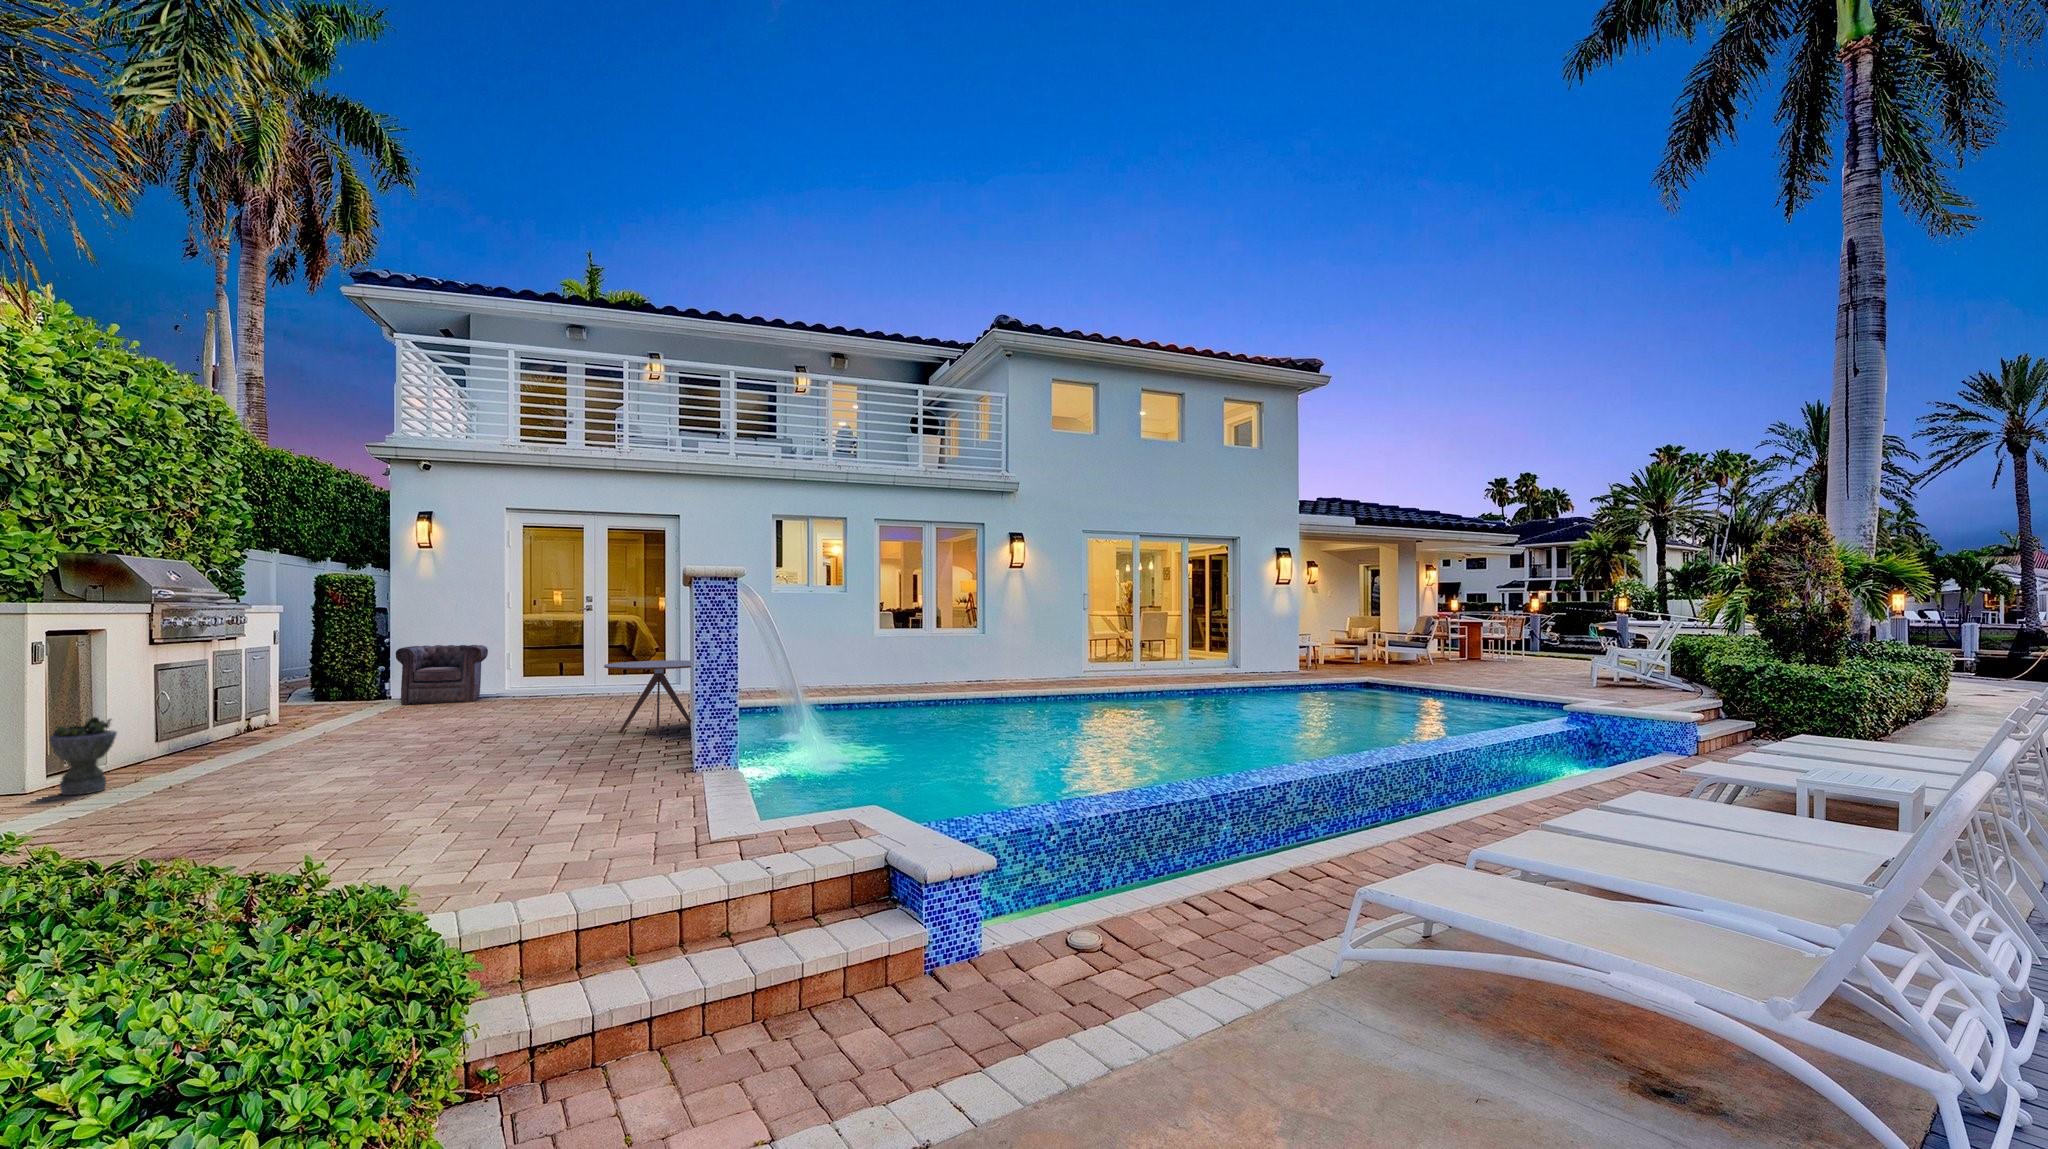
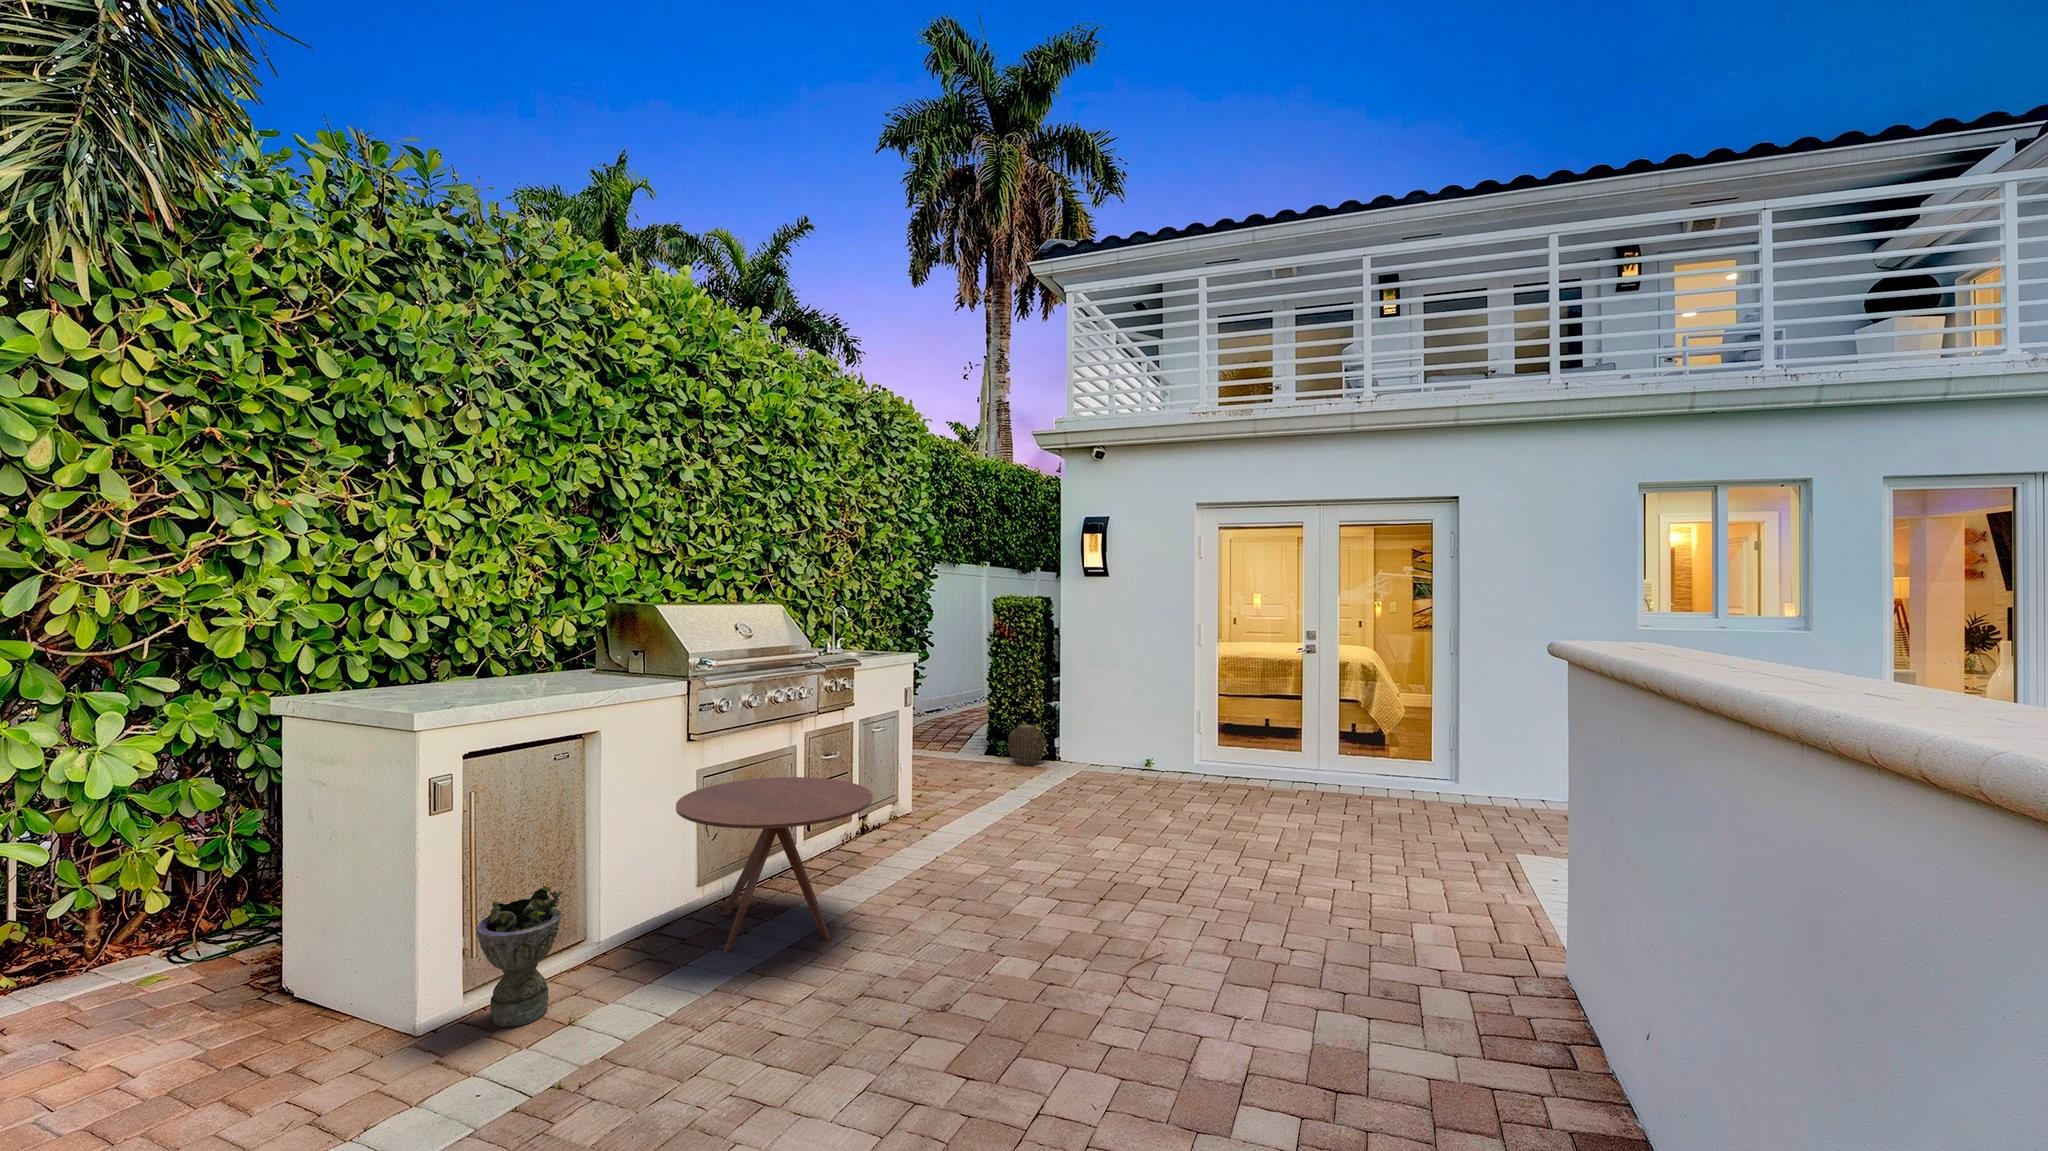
armchair: present [396,645,488,705] -> none [1053,696,1162,789]
round table: present [604,660,691,736] -> present [676,777,873,952]
woven basket: none [344,672,380,703] -> present [1008,724,1045,766]

